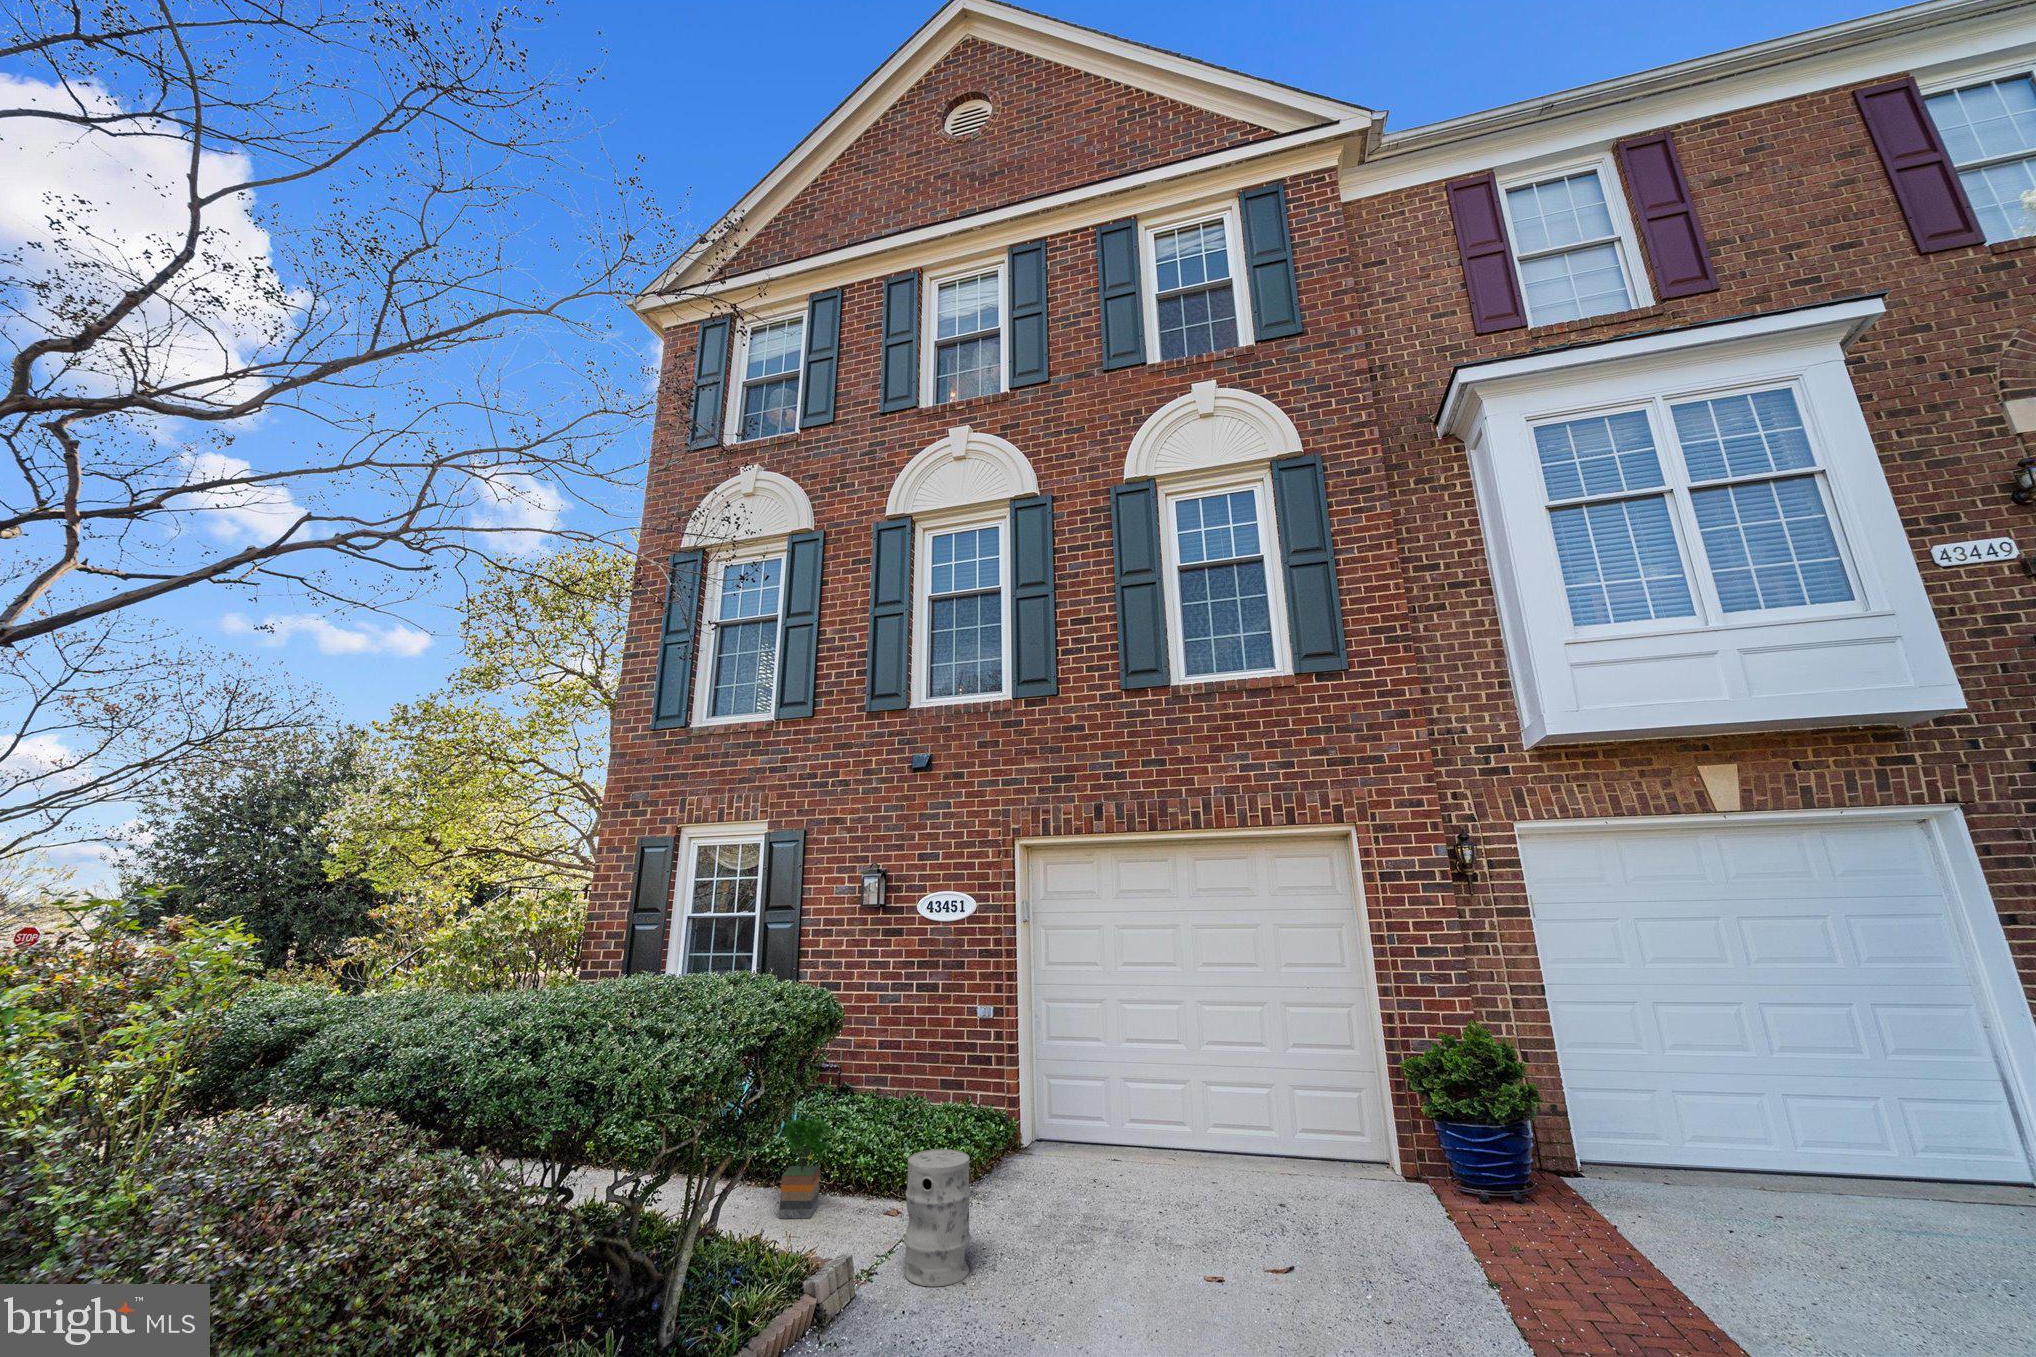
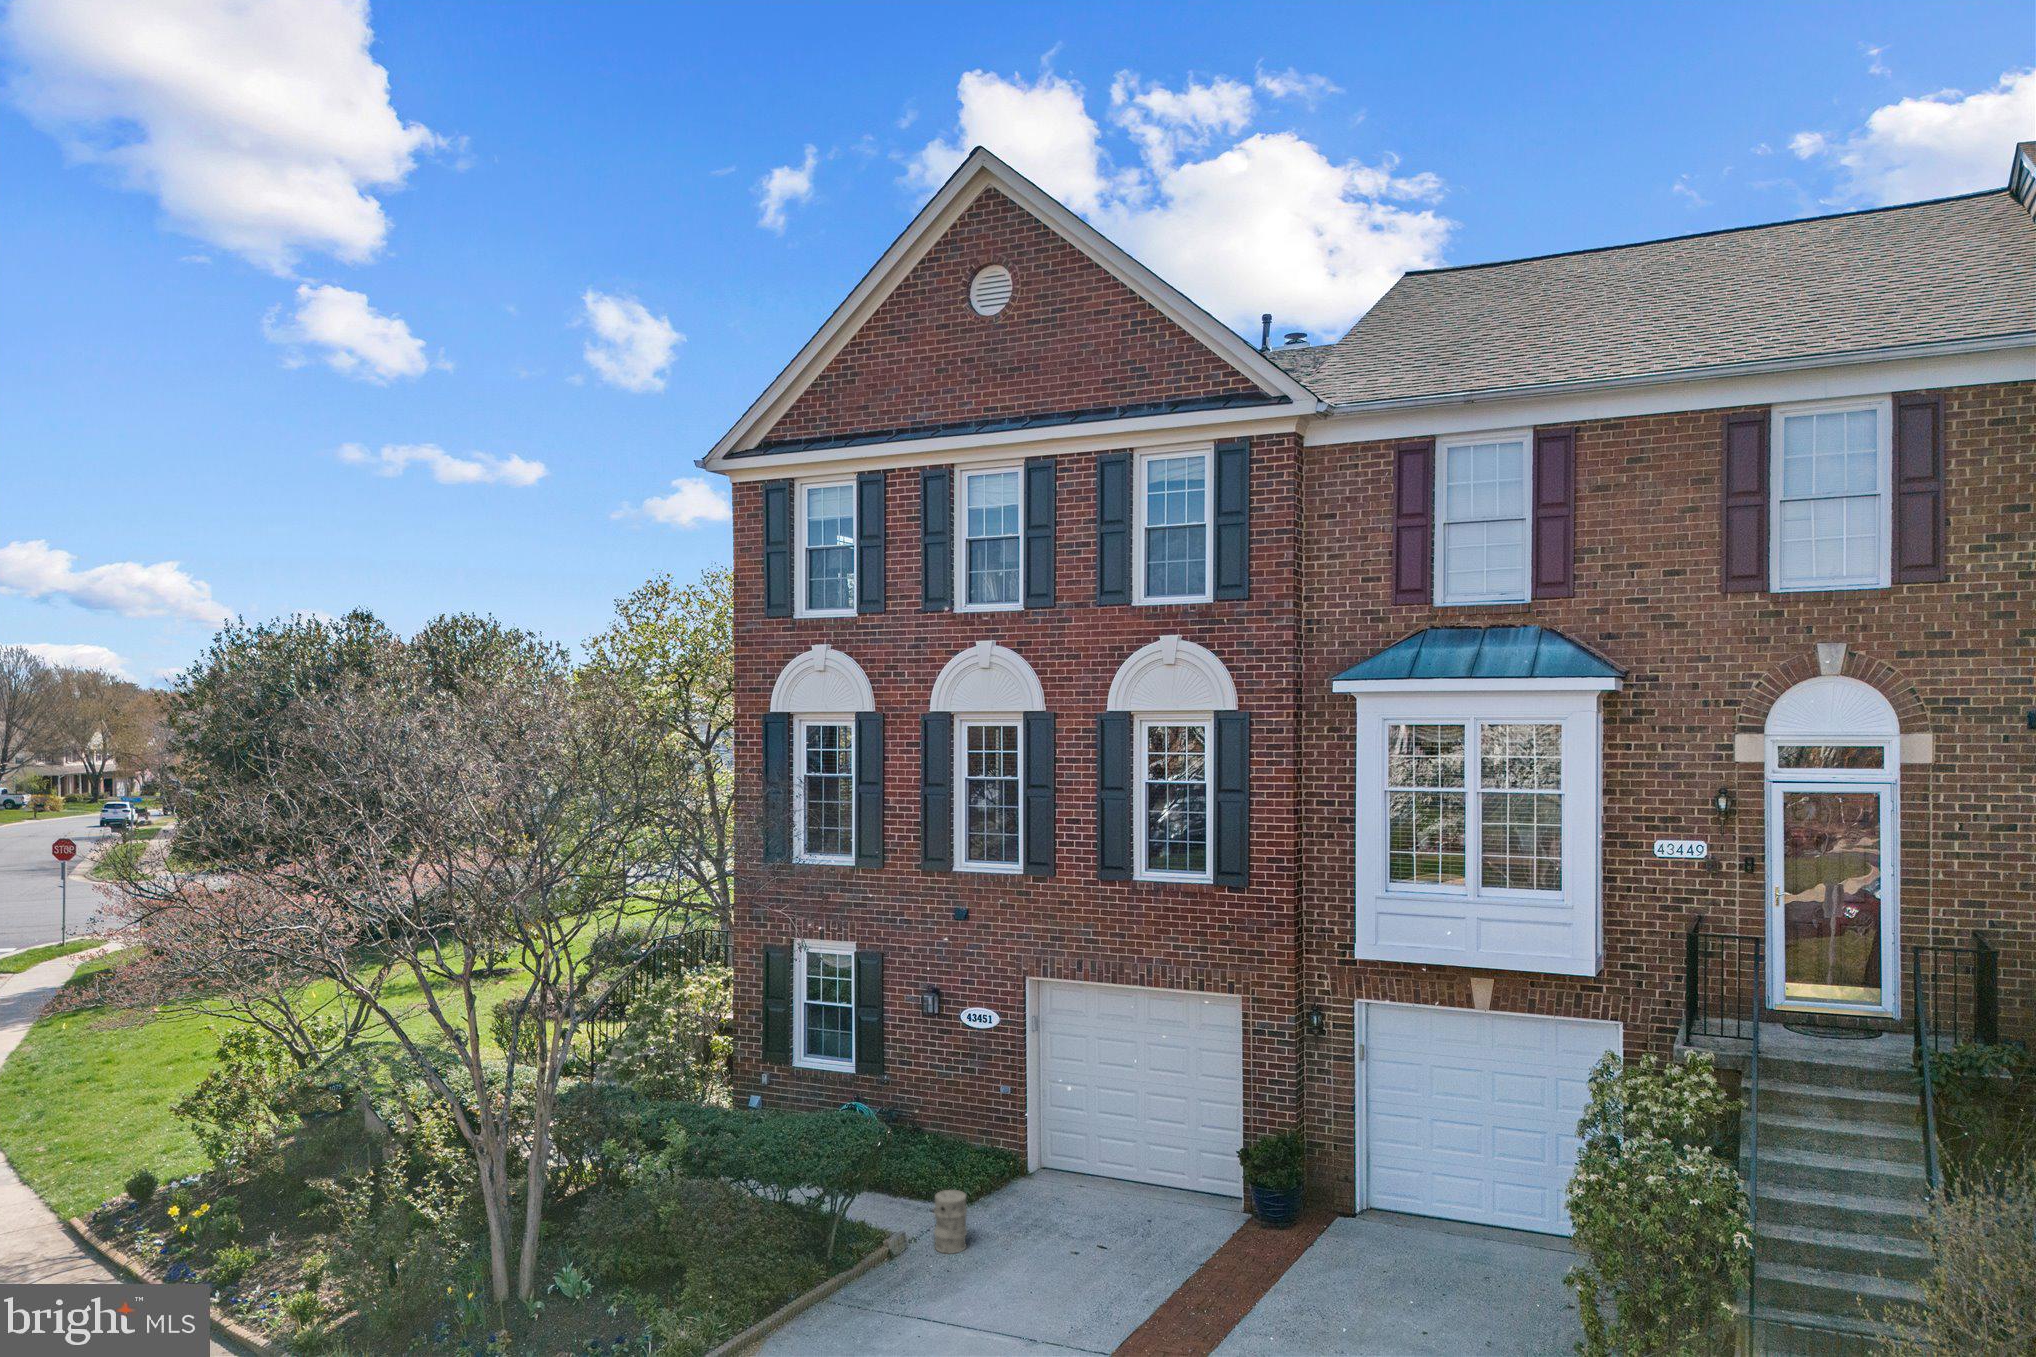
potted tree: present [779,1118,832,1219] -> none [872,1159,903,1212]

